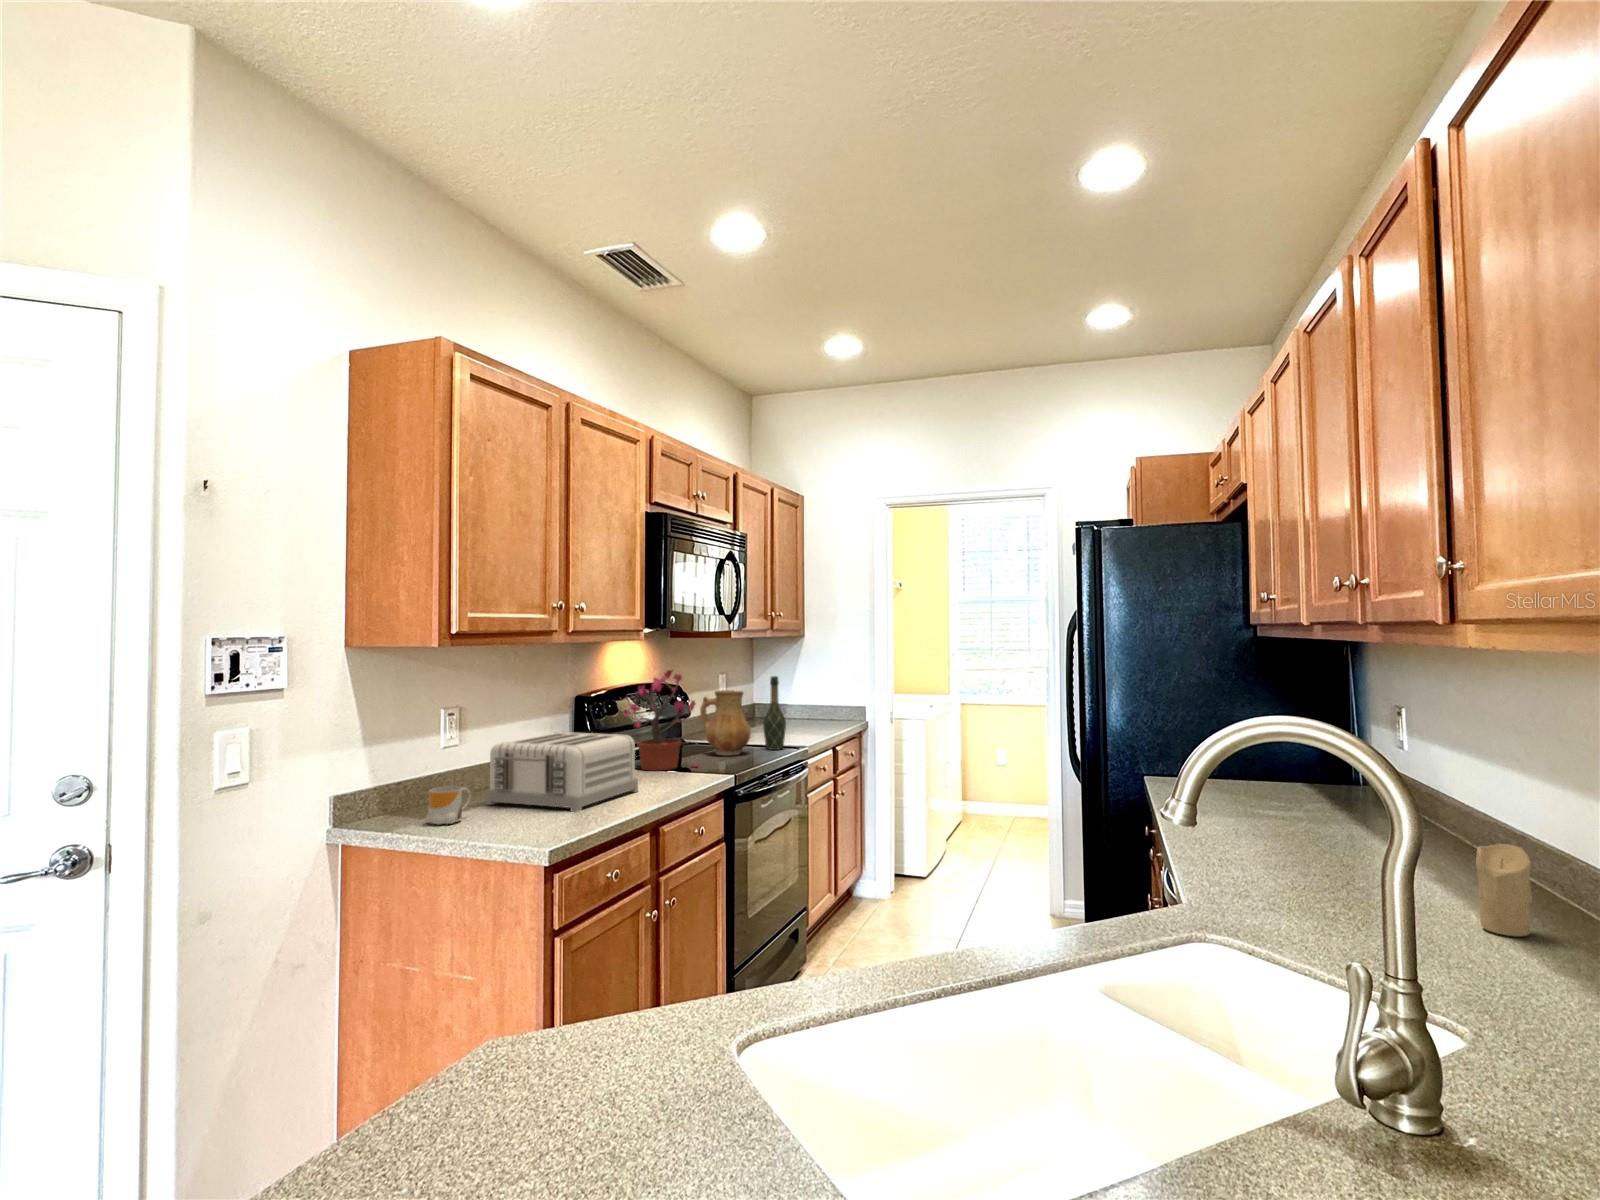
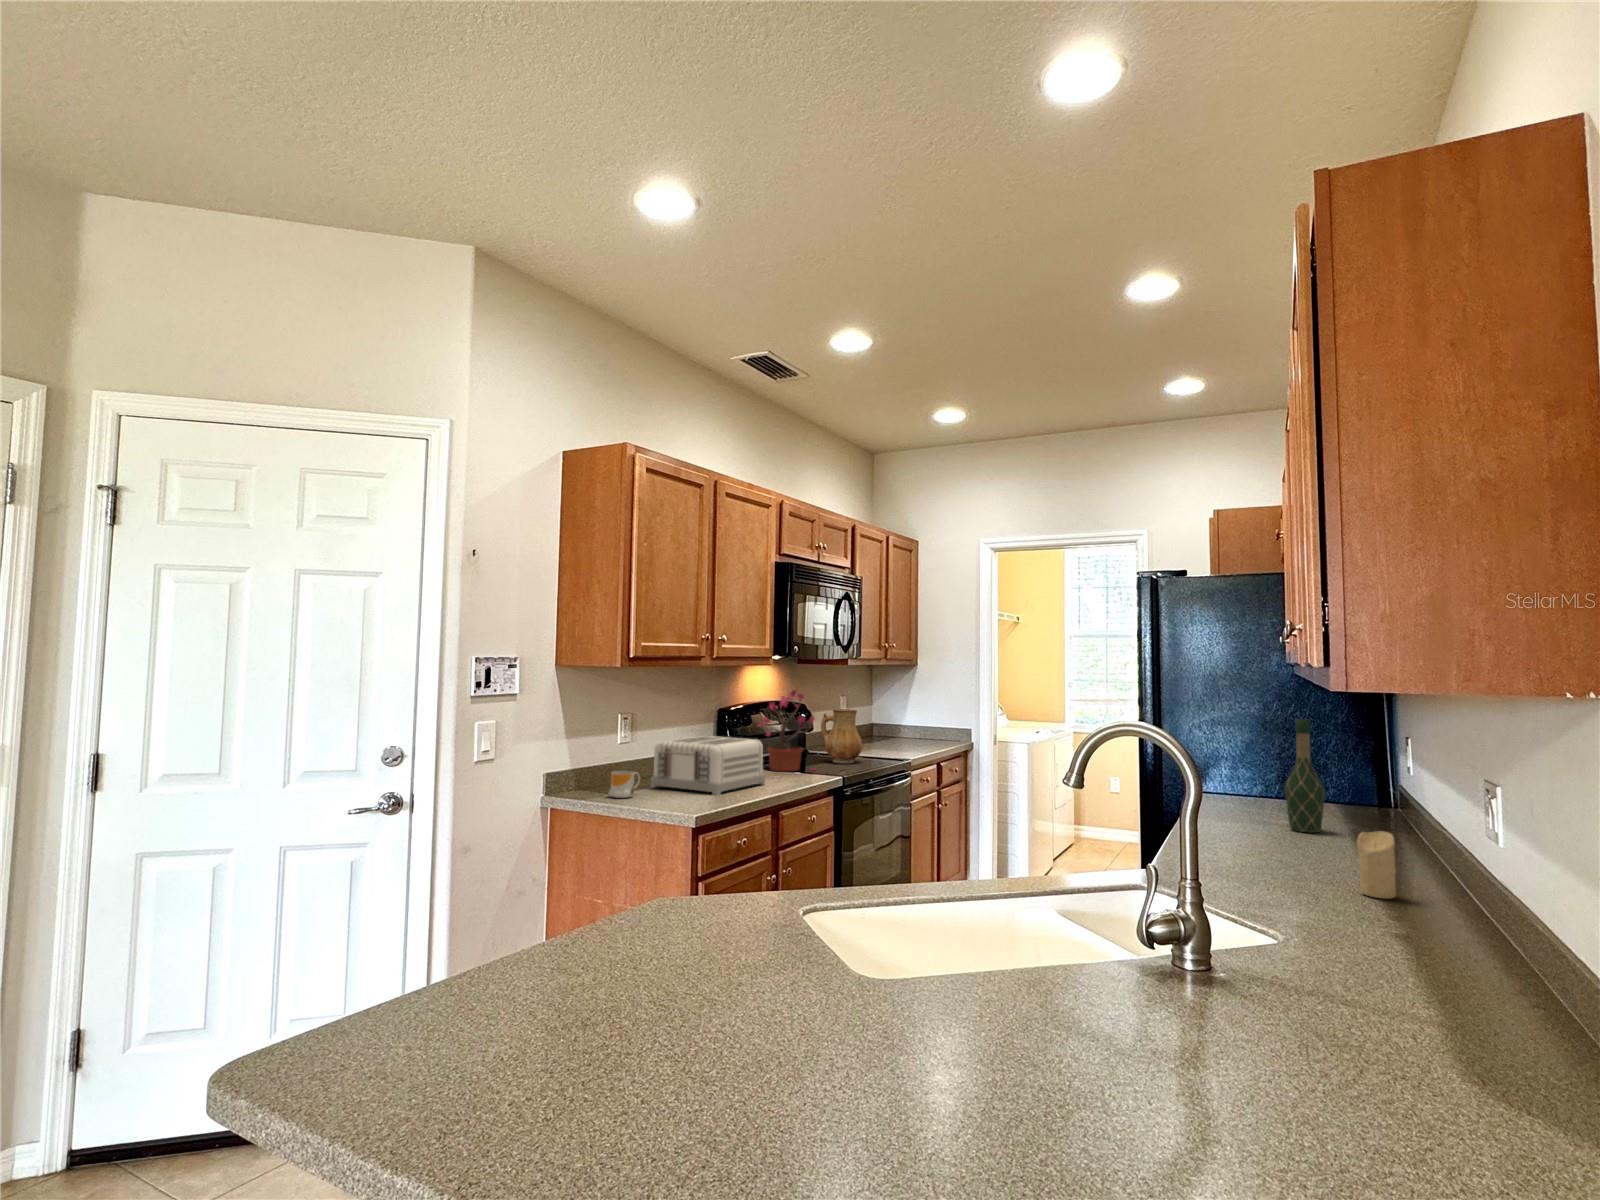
wine bottle: present [763,676,786,750] -> present [1284,719,1325,832]

